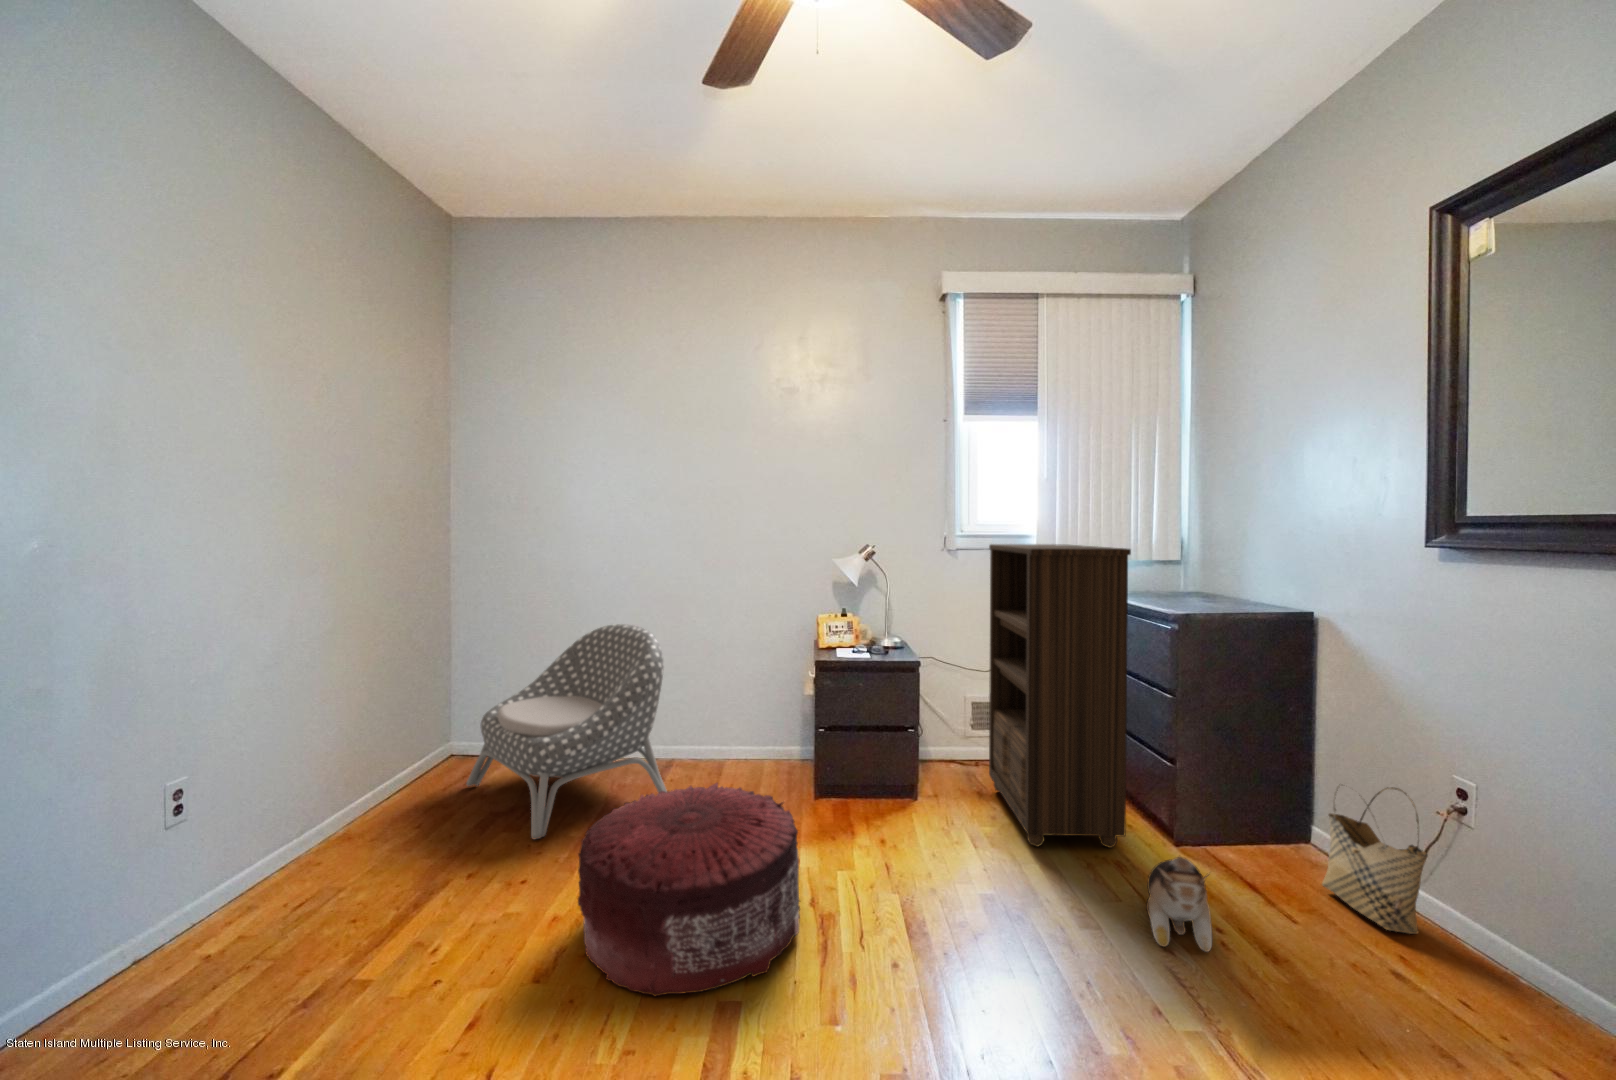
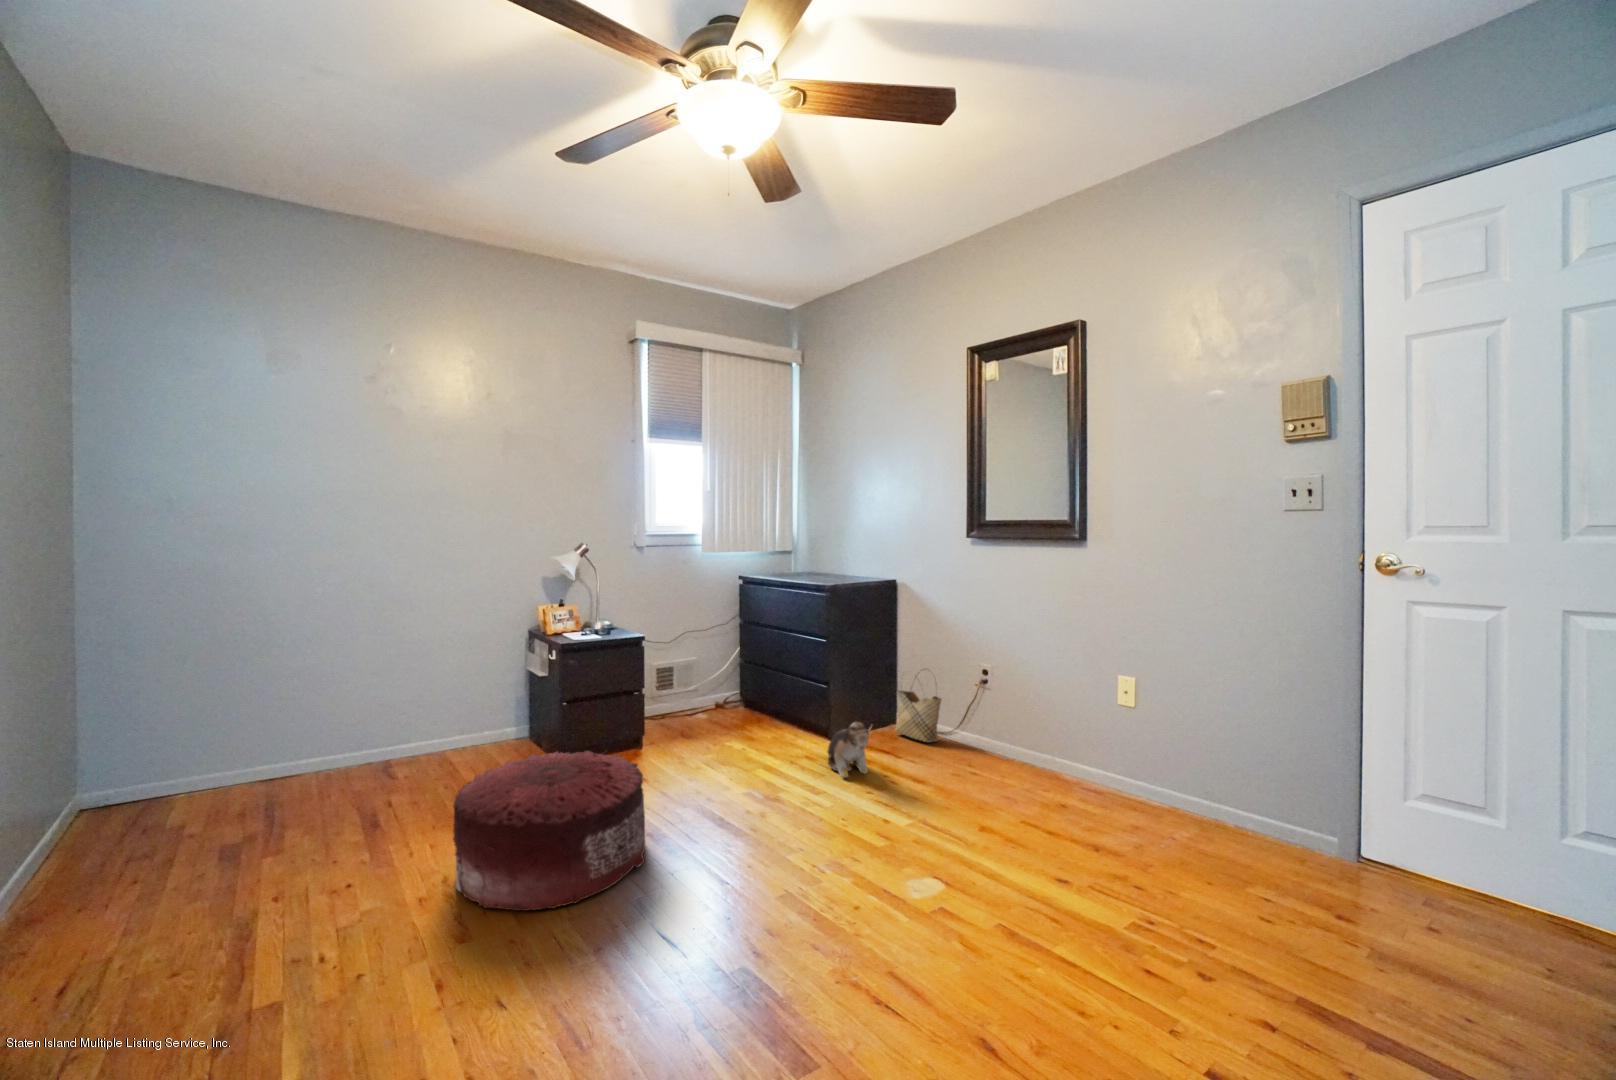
bookshelf: present [989,544,1131,848] -> none [686,540,800,753]
armchair: present [467,624,667,839] -> none [101,635,412,869]

